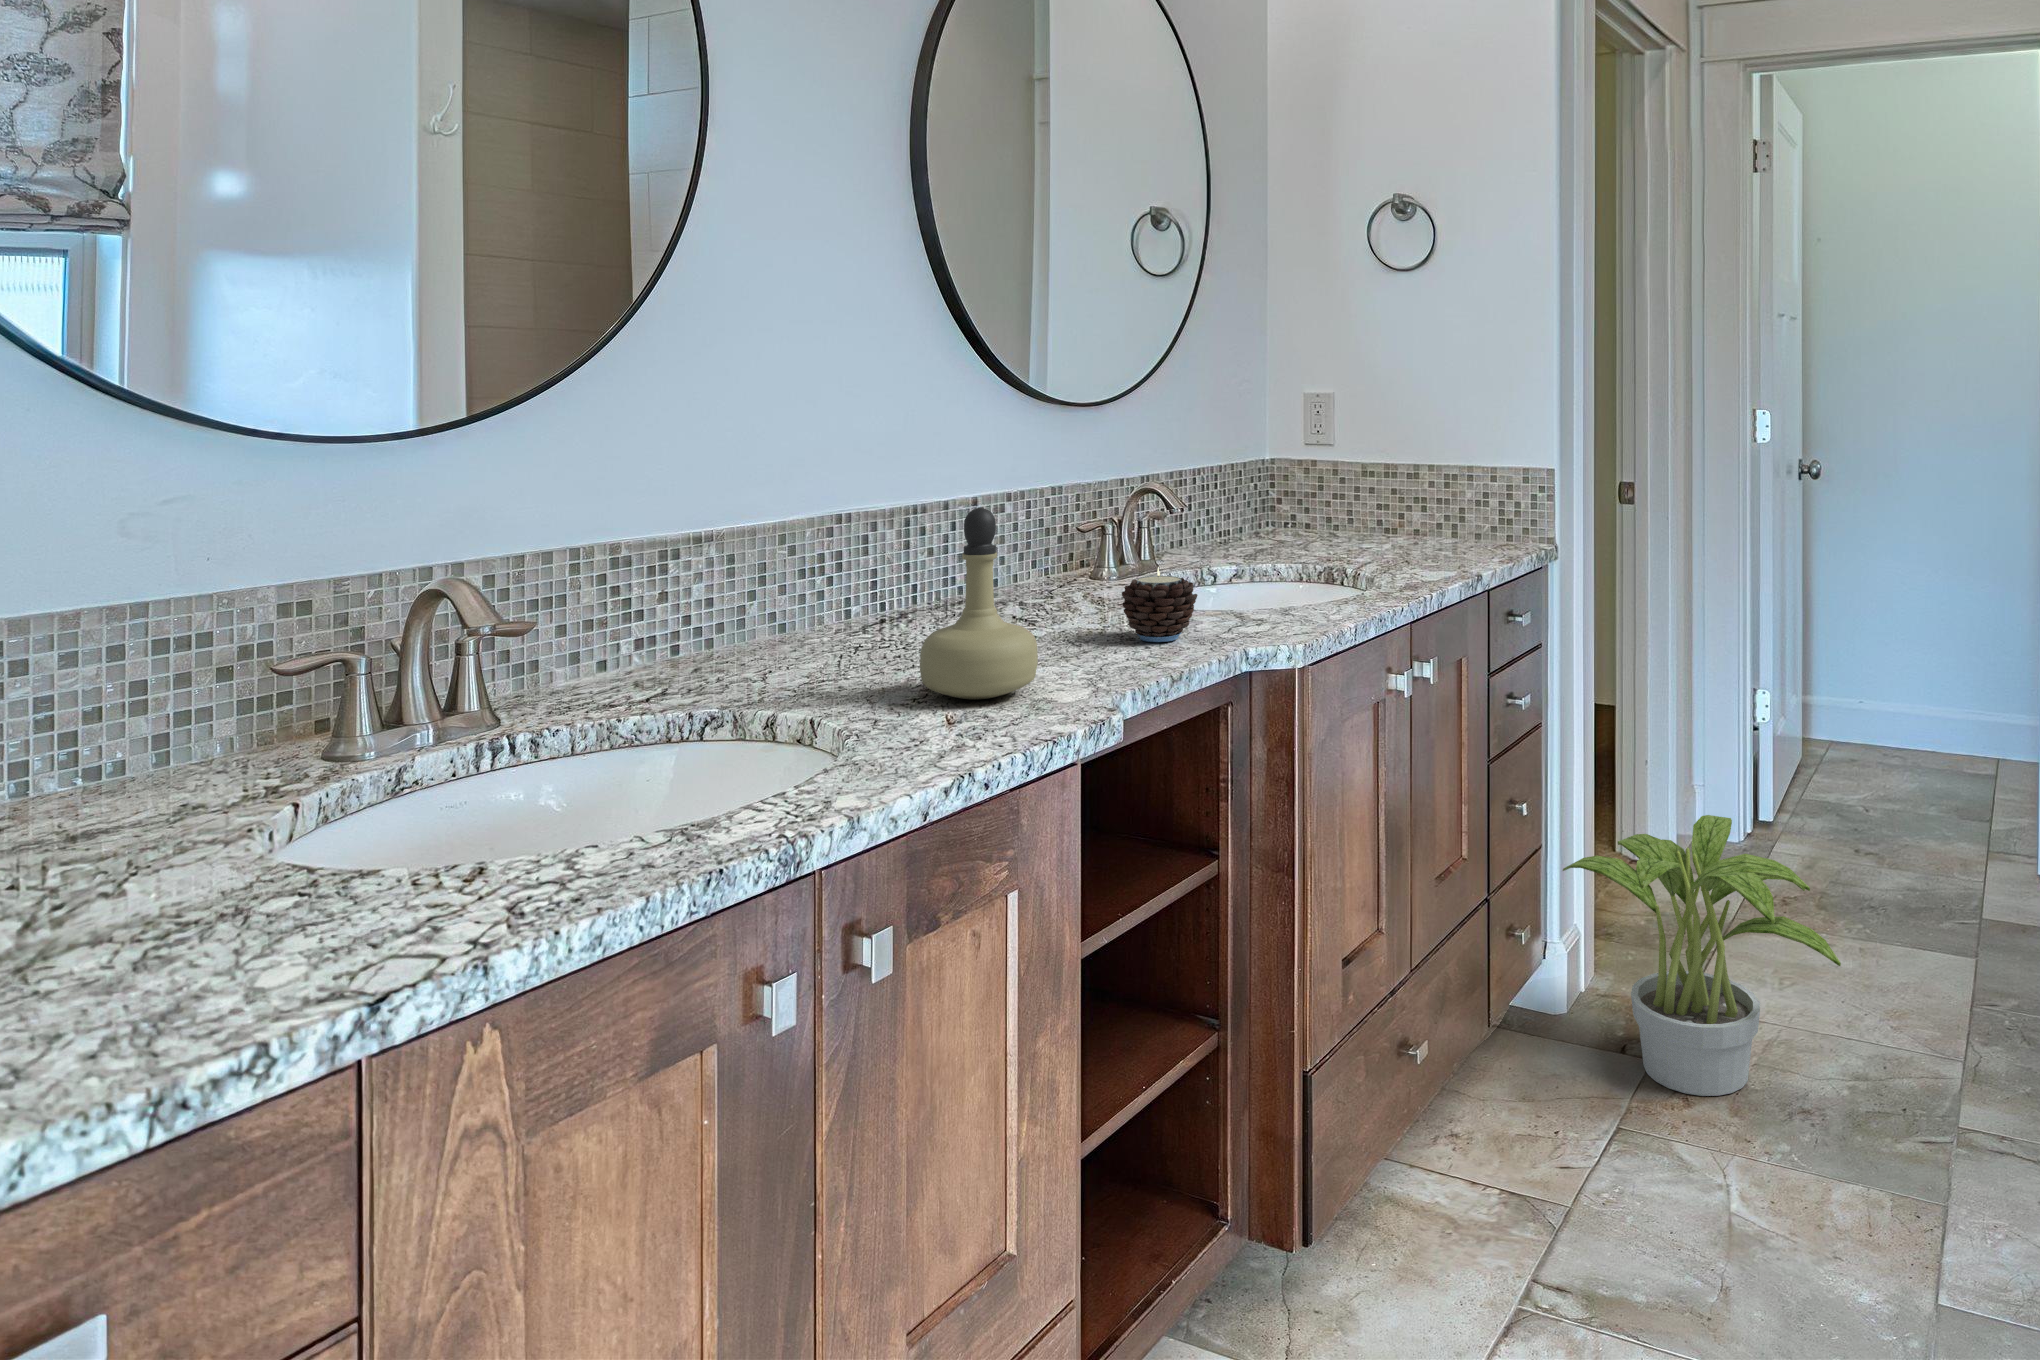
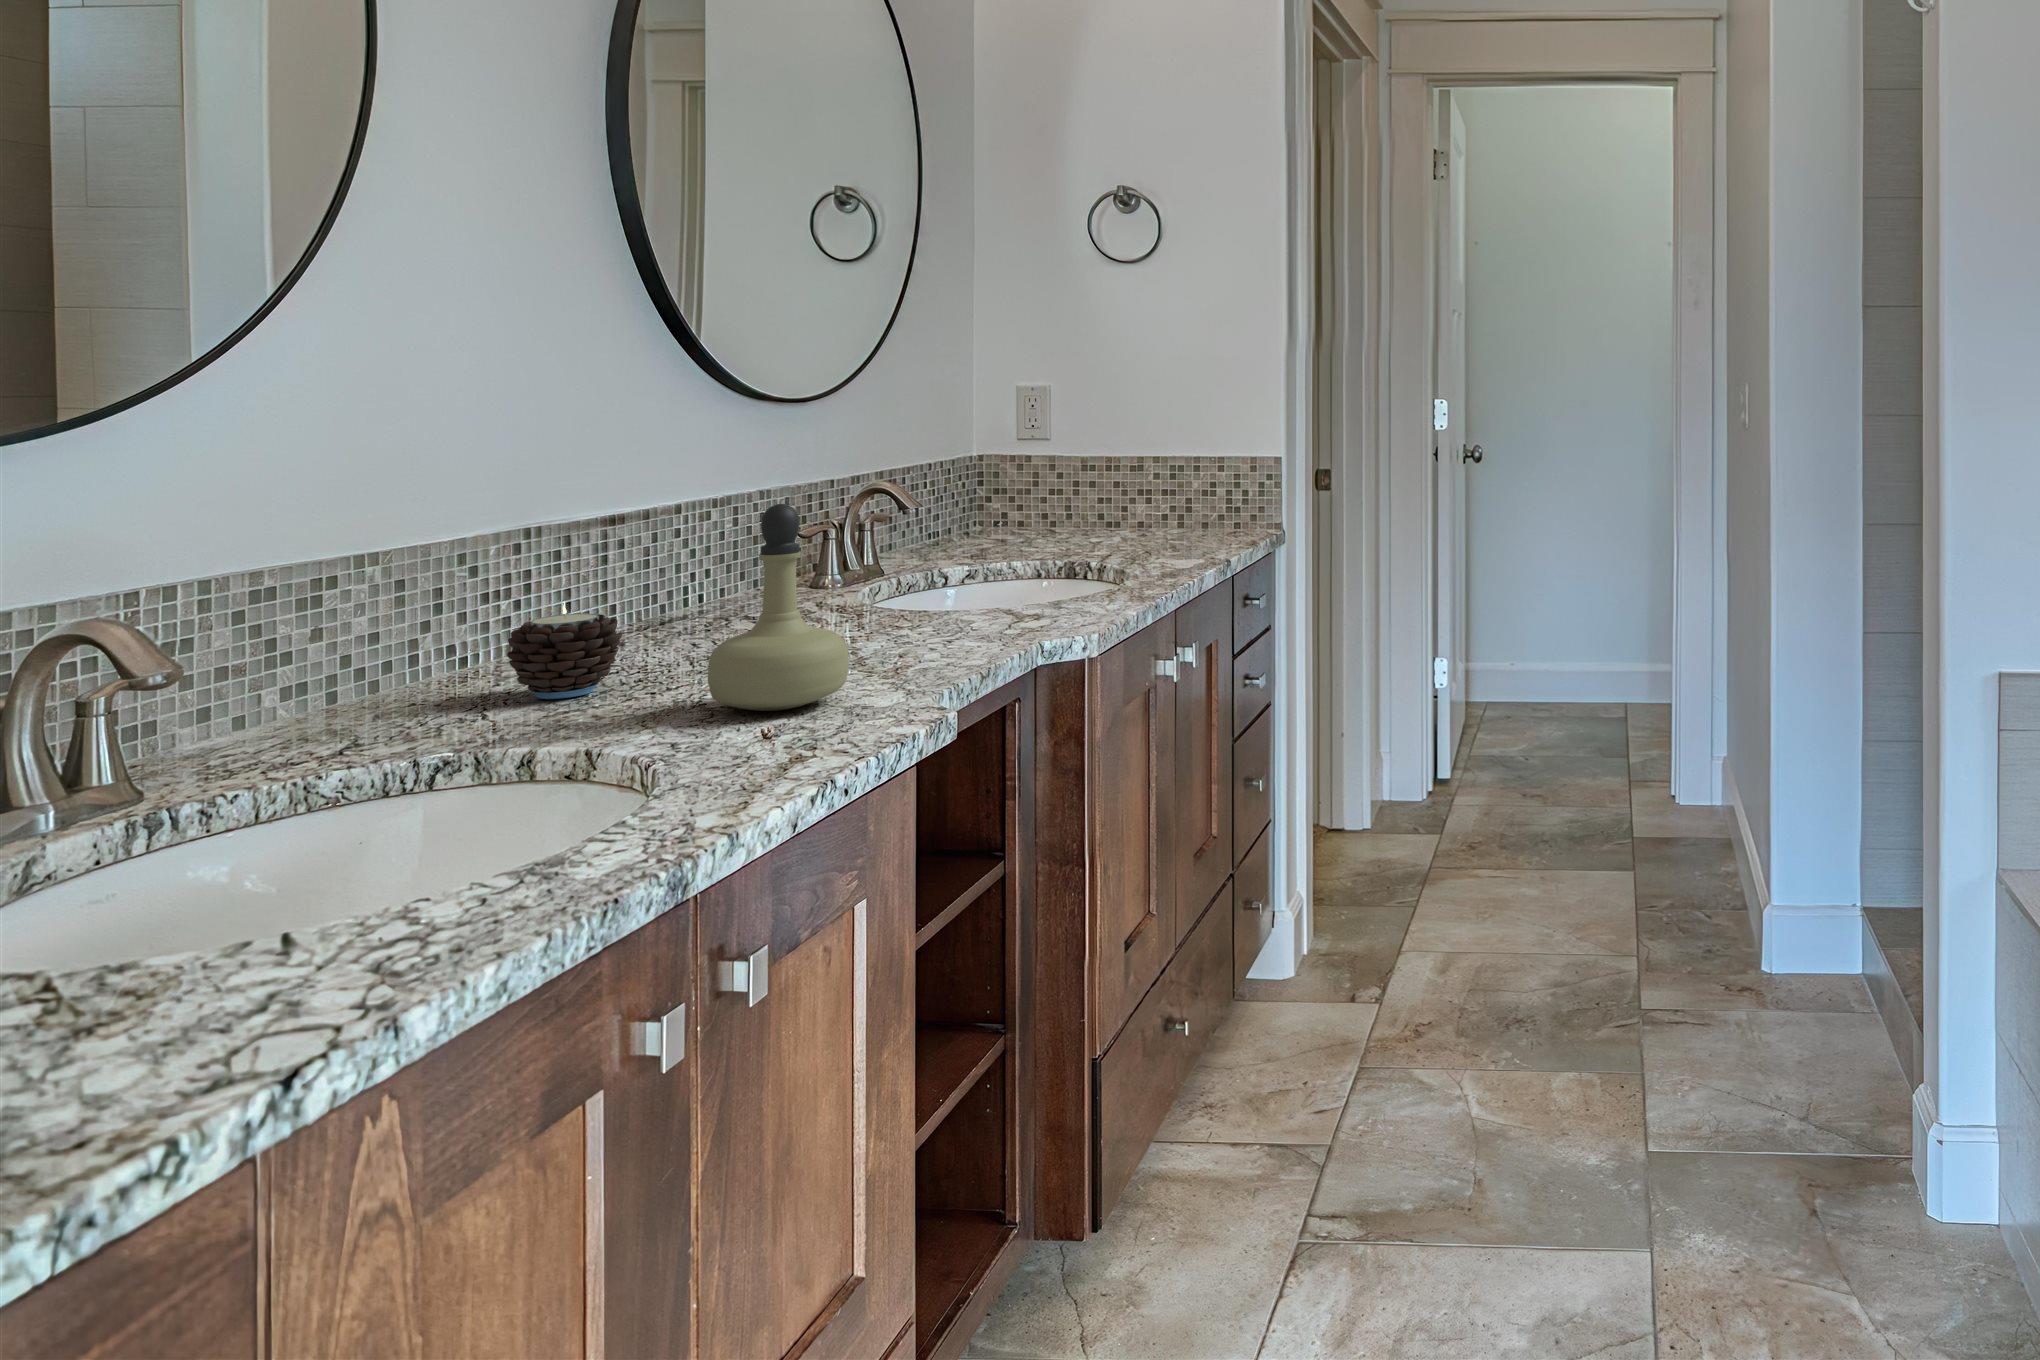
candle: present [1122,567,1198,642] -> present [507,602,622,699]
potted plant: present [1563,815,1841,1096] -> none [1290,767,1541,1020]

